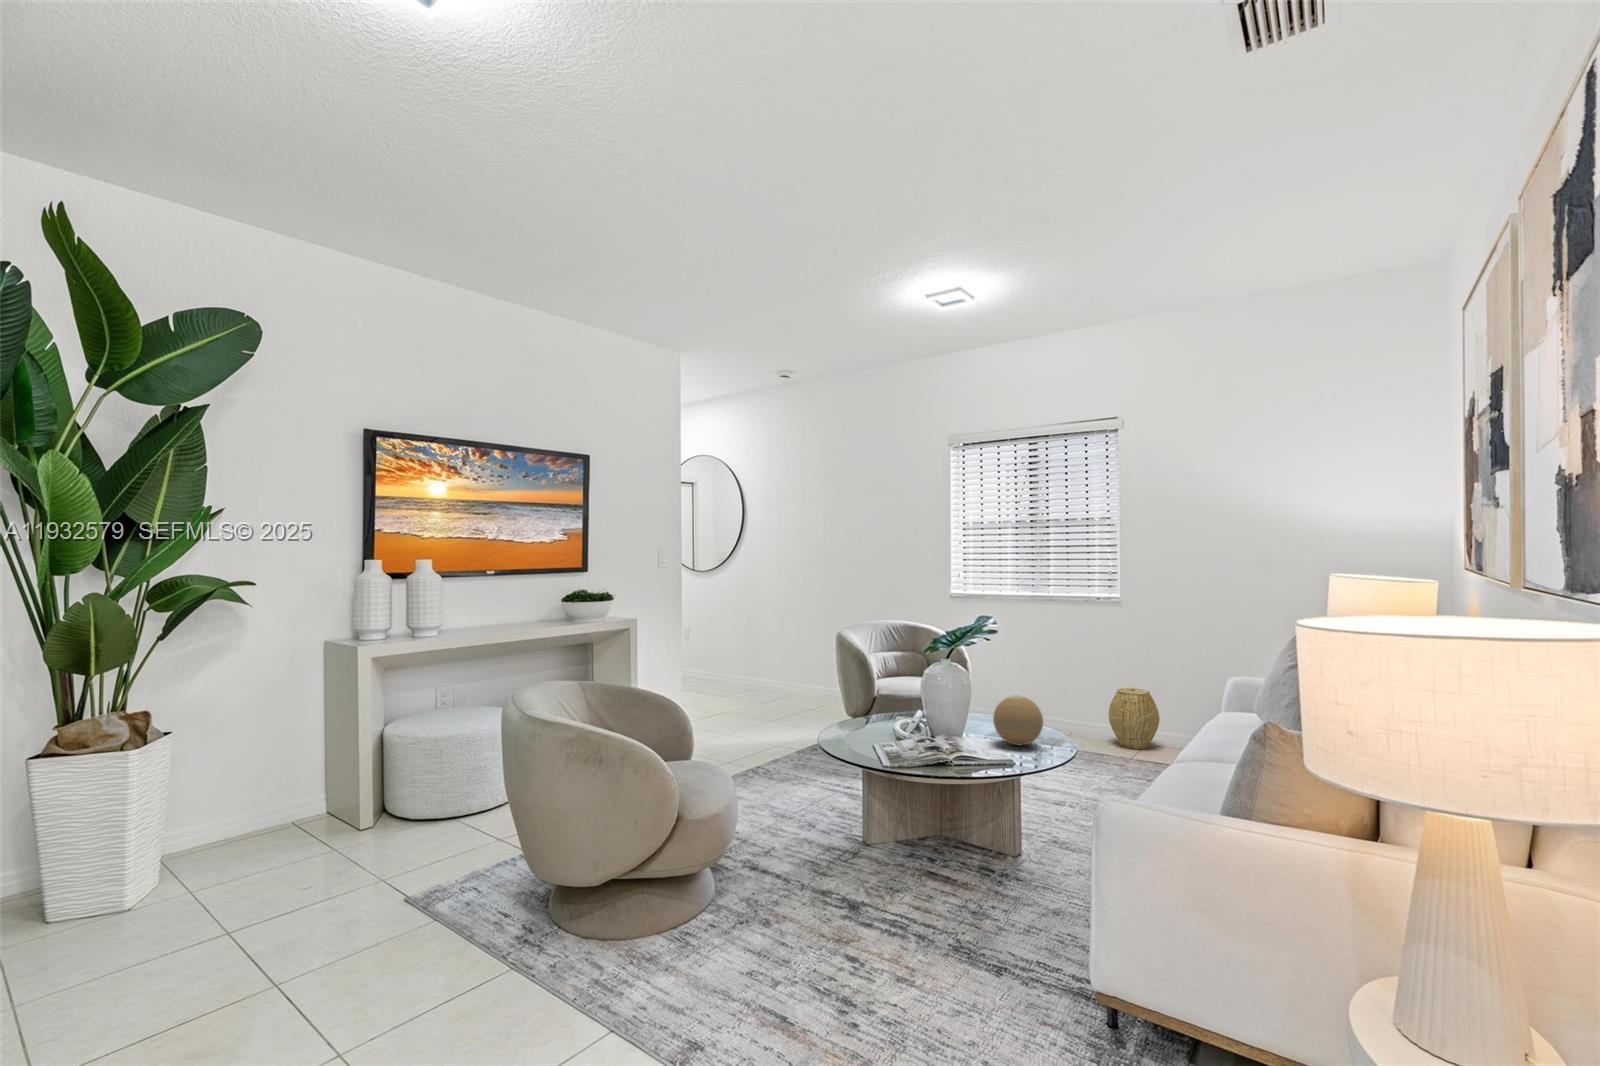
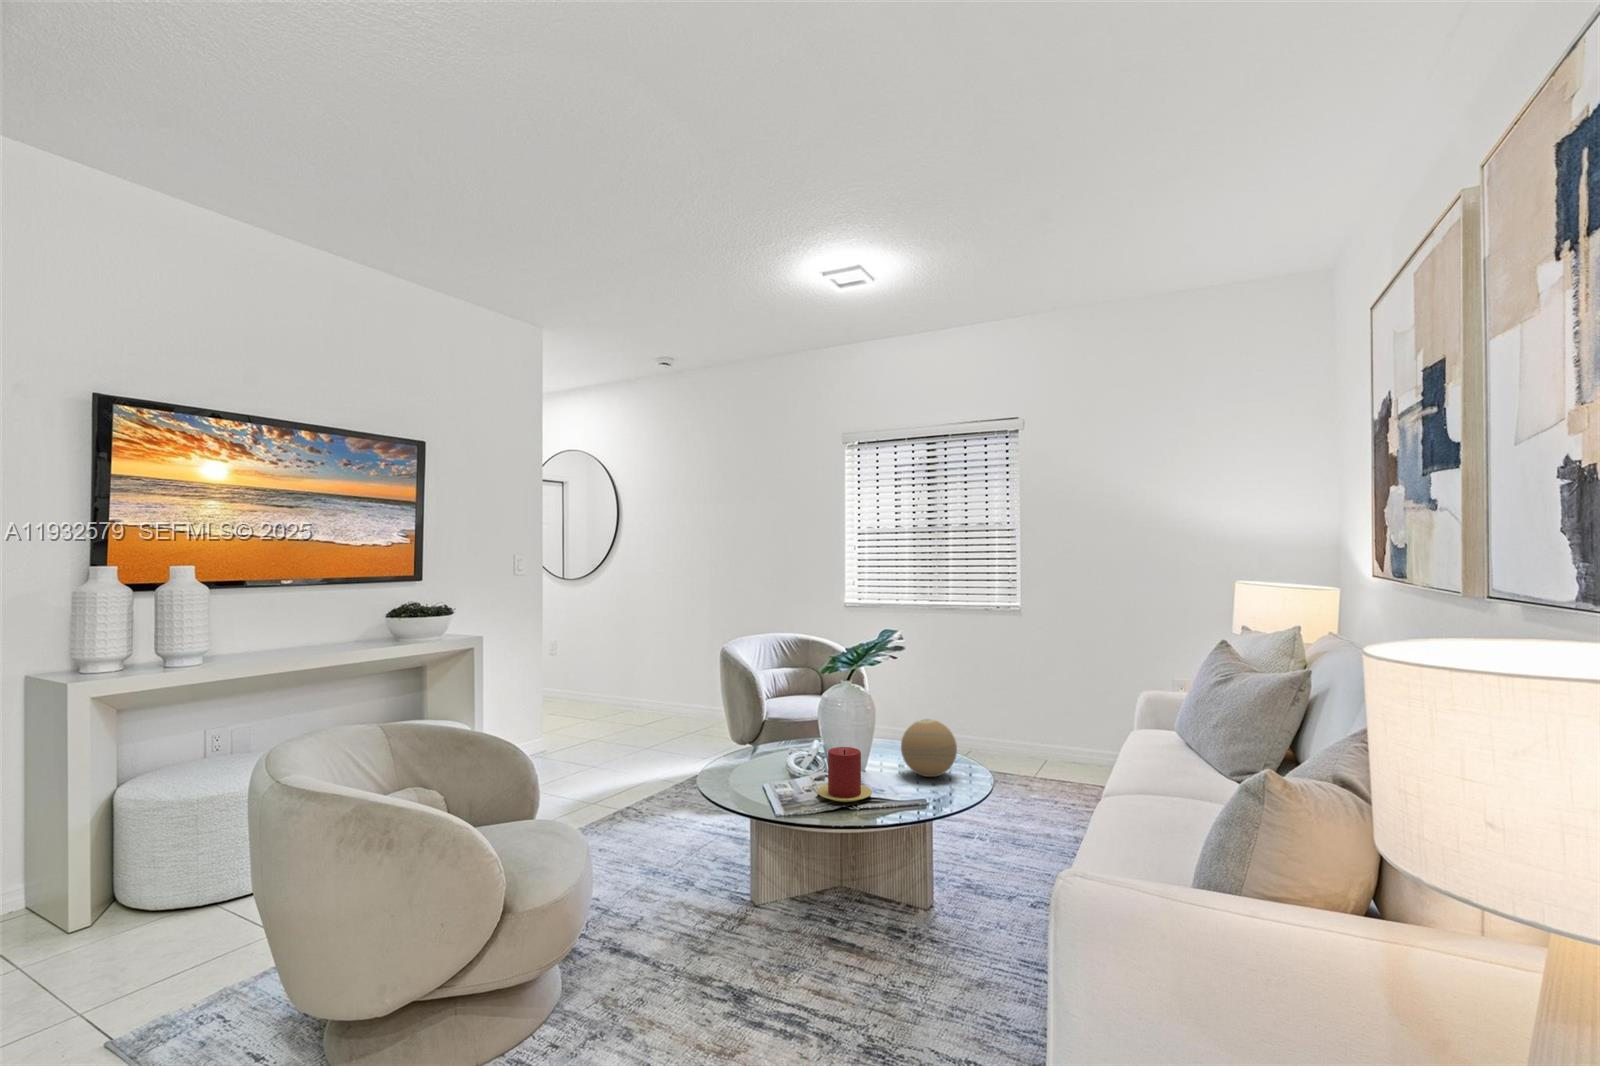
woven basket: present [1109,688,1160,749] -> none [1009,701,1060,766]
candle: none [919,716,965,761] -> present [817,747,872,802]

